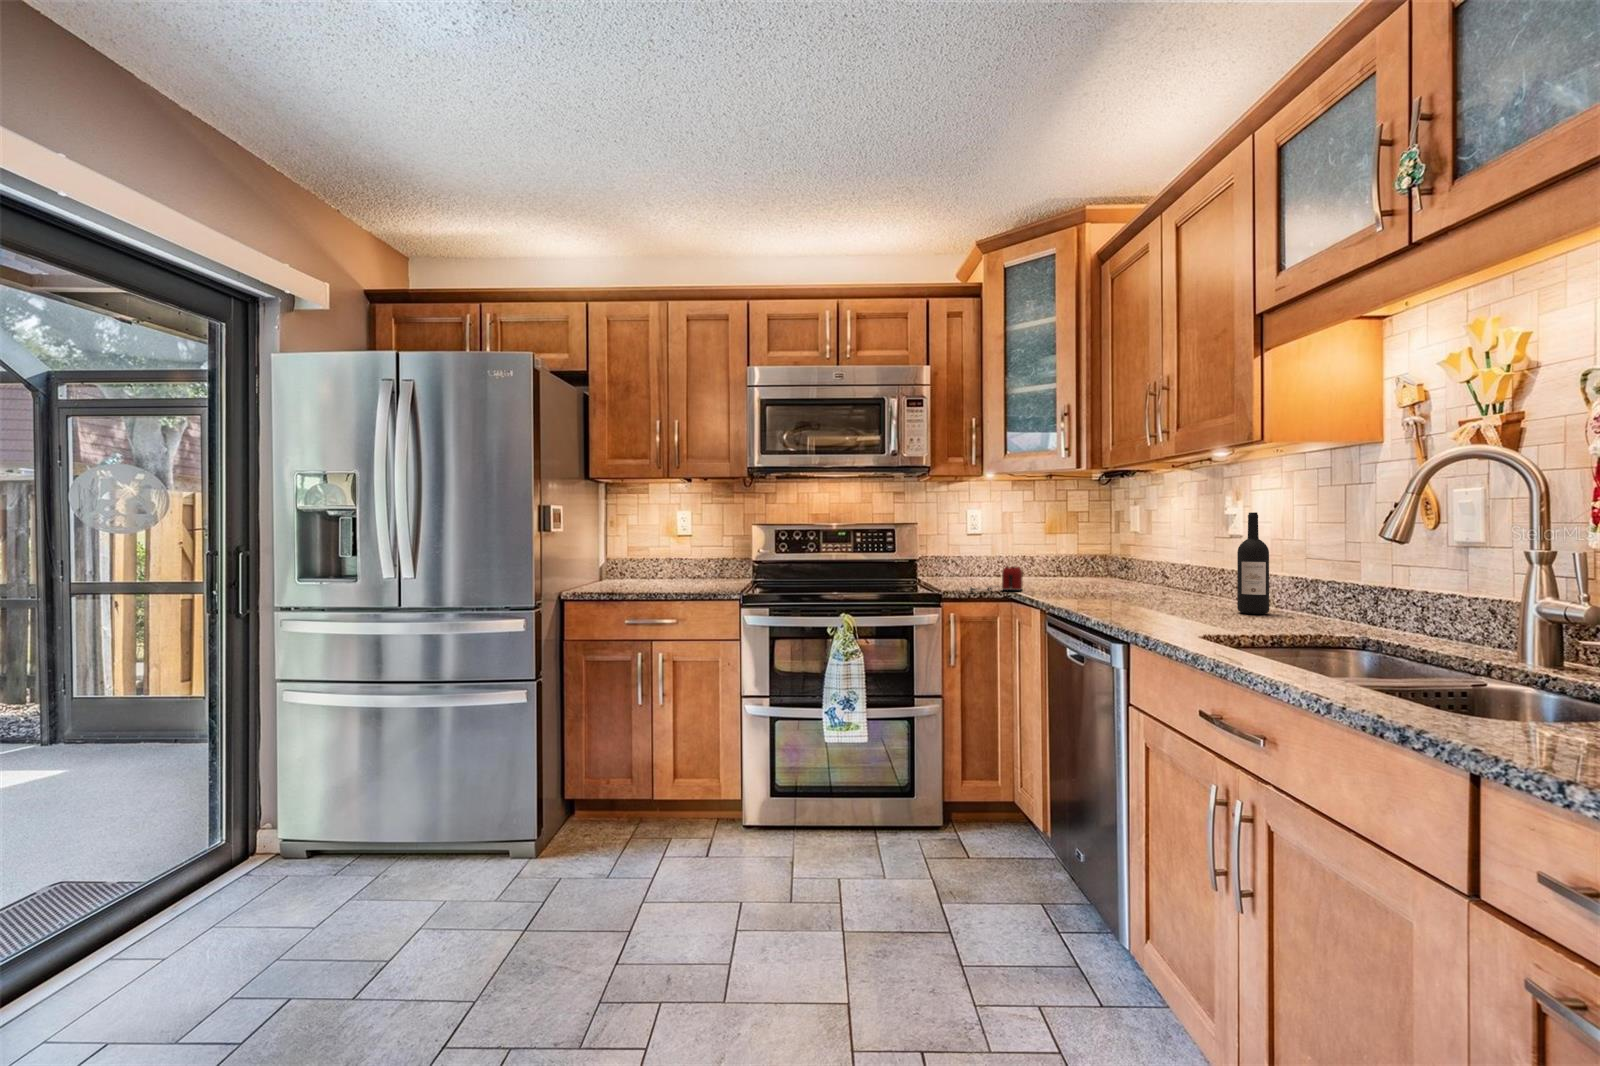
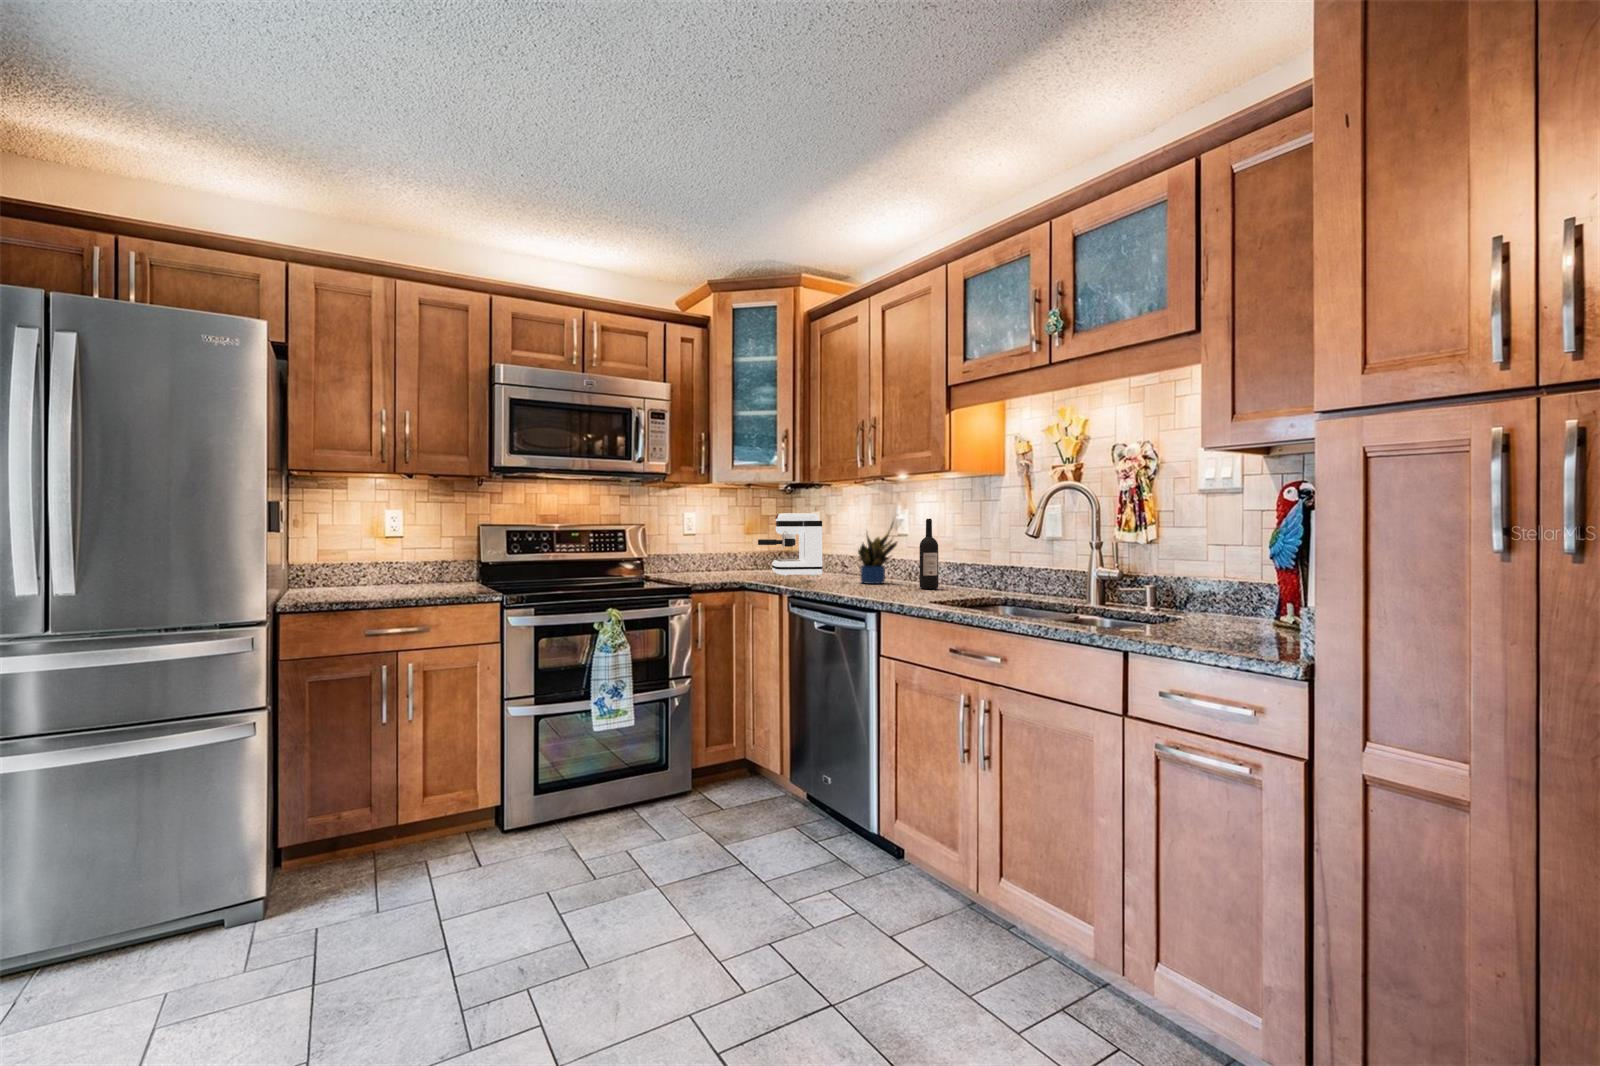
coffee maker: none [1049,507,1128,586] -> present [758,513,822,576]
potted plant: none [1159,513,1216,601] -> present [858,523,897,584]
toaster: present [969,566,1022,592] -> none [715,561,754,585]

